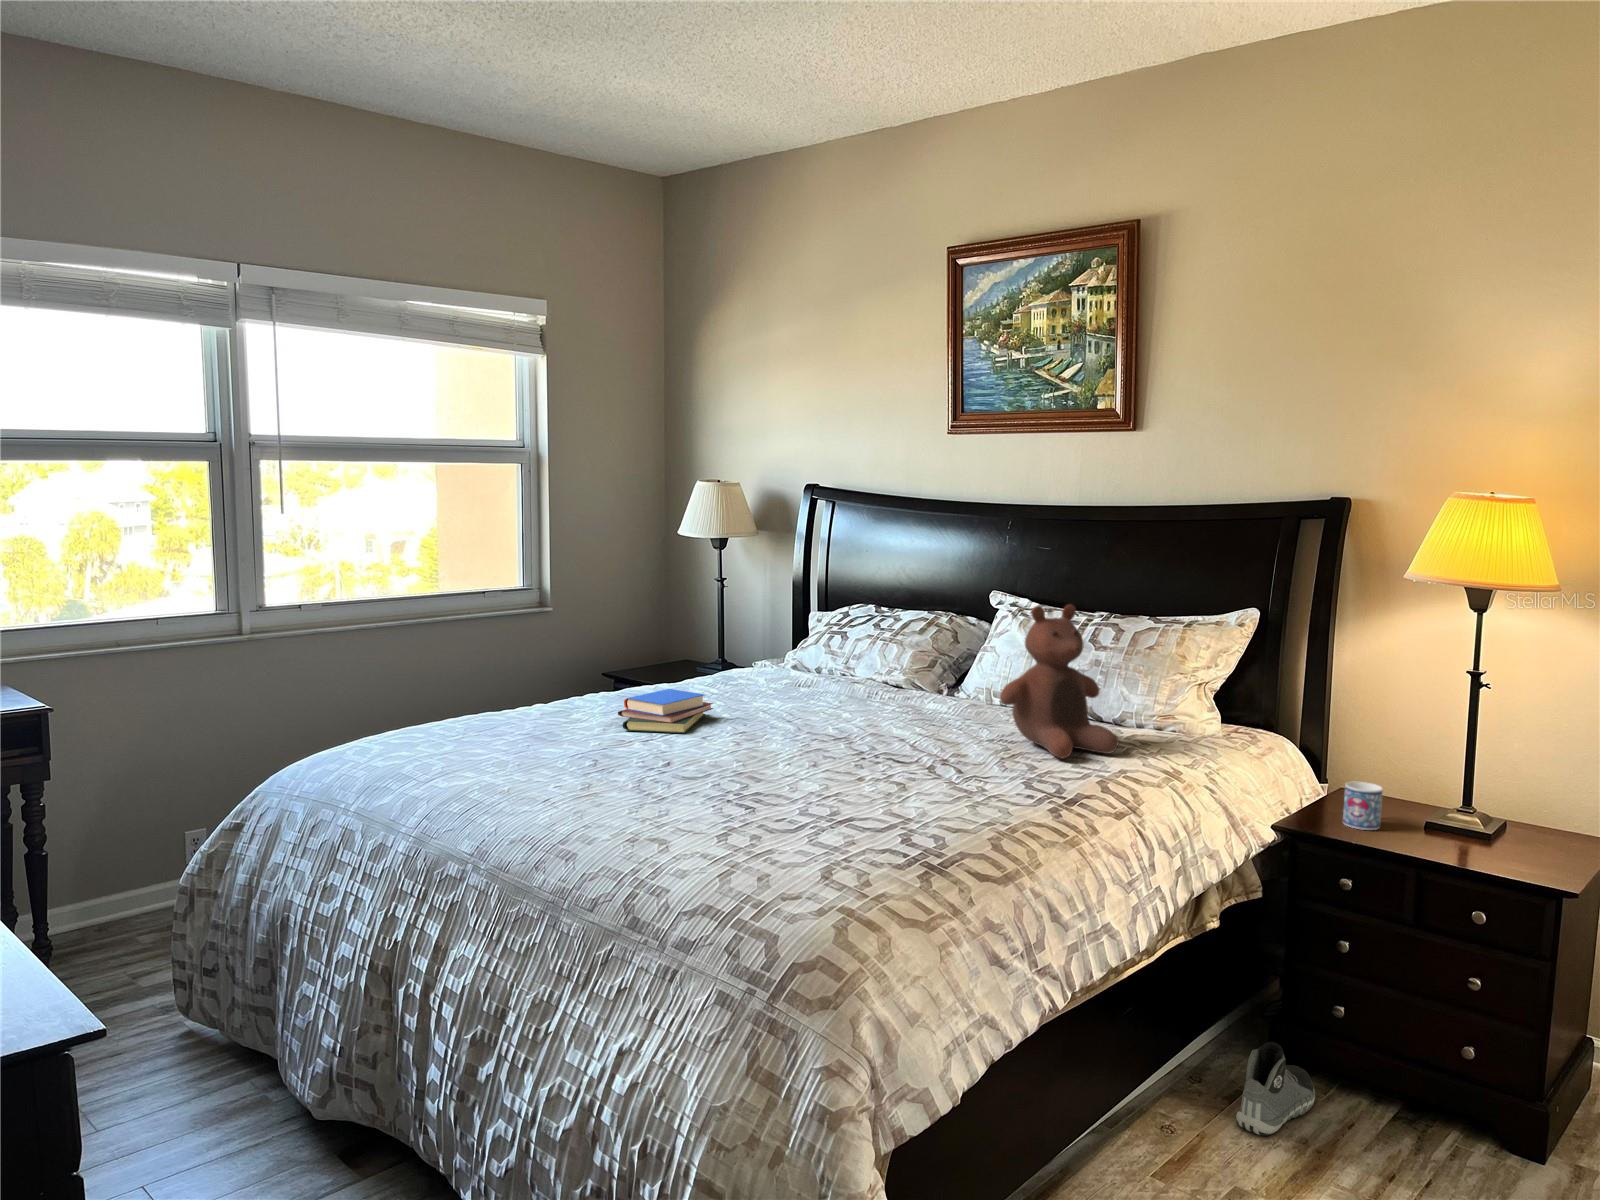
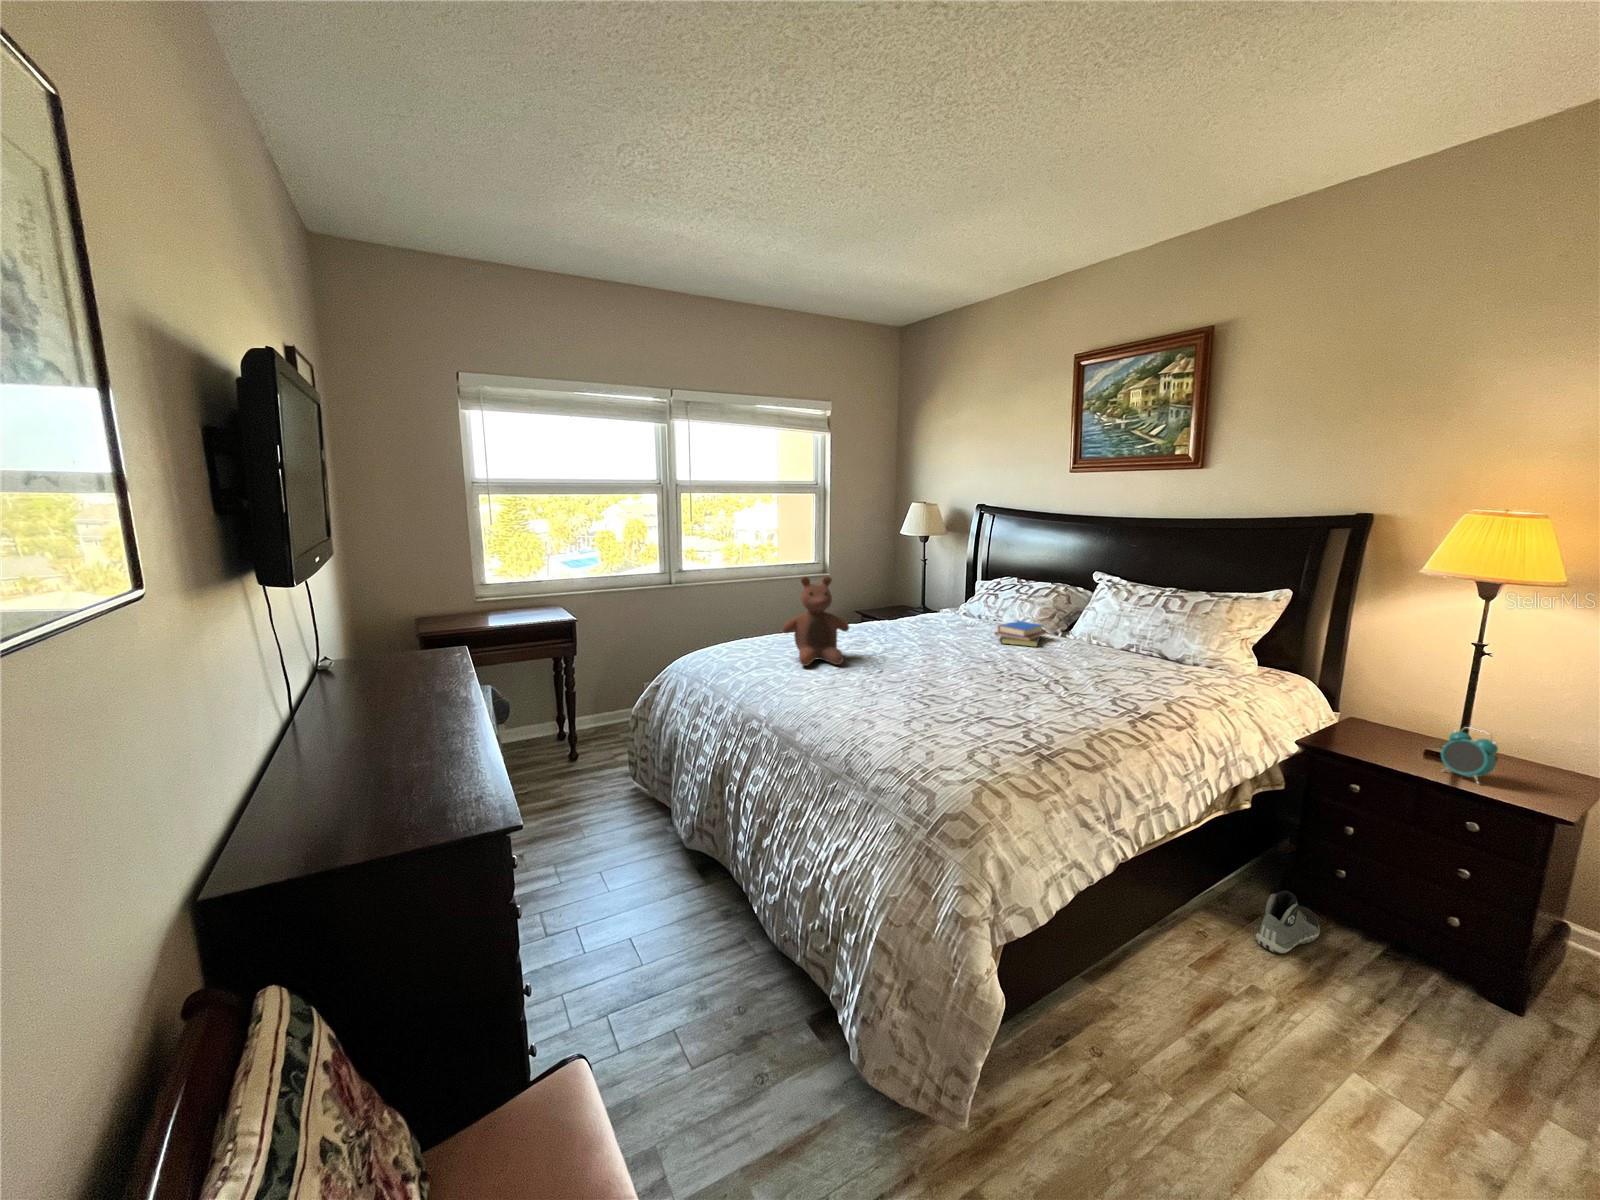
stuffed bear: present [1000,604,1119,759] -> present [782,576,849,666]
book: present [618,689,713,733] -> present [995,621,1046,647]
alarm clock: none [1435,781,1494,857] -> present [1441,728,1498,784]
mug: present [1343,782,1383,830] -> none [1357,718,1394,754]

